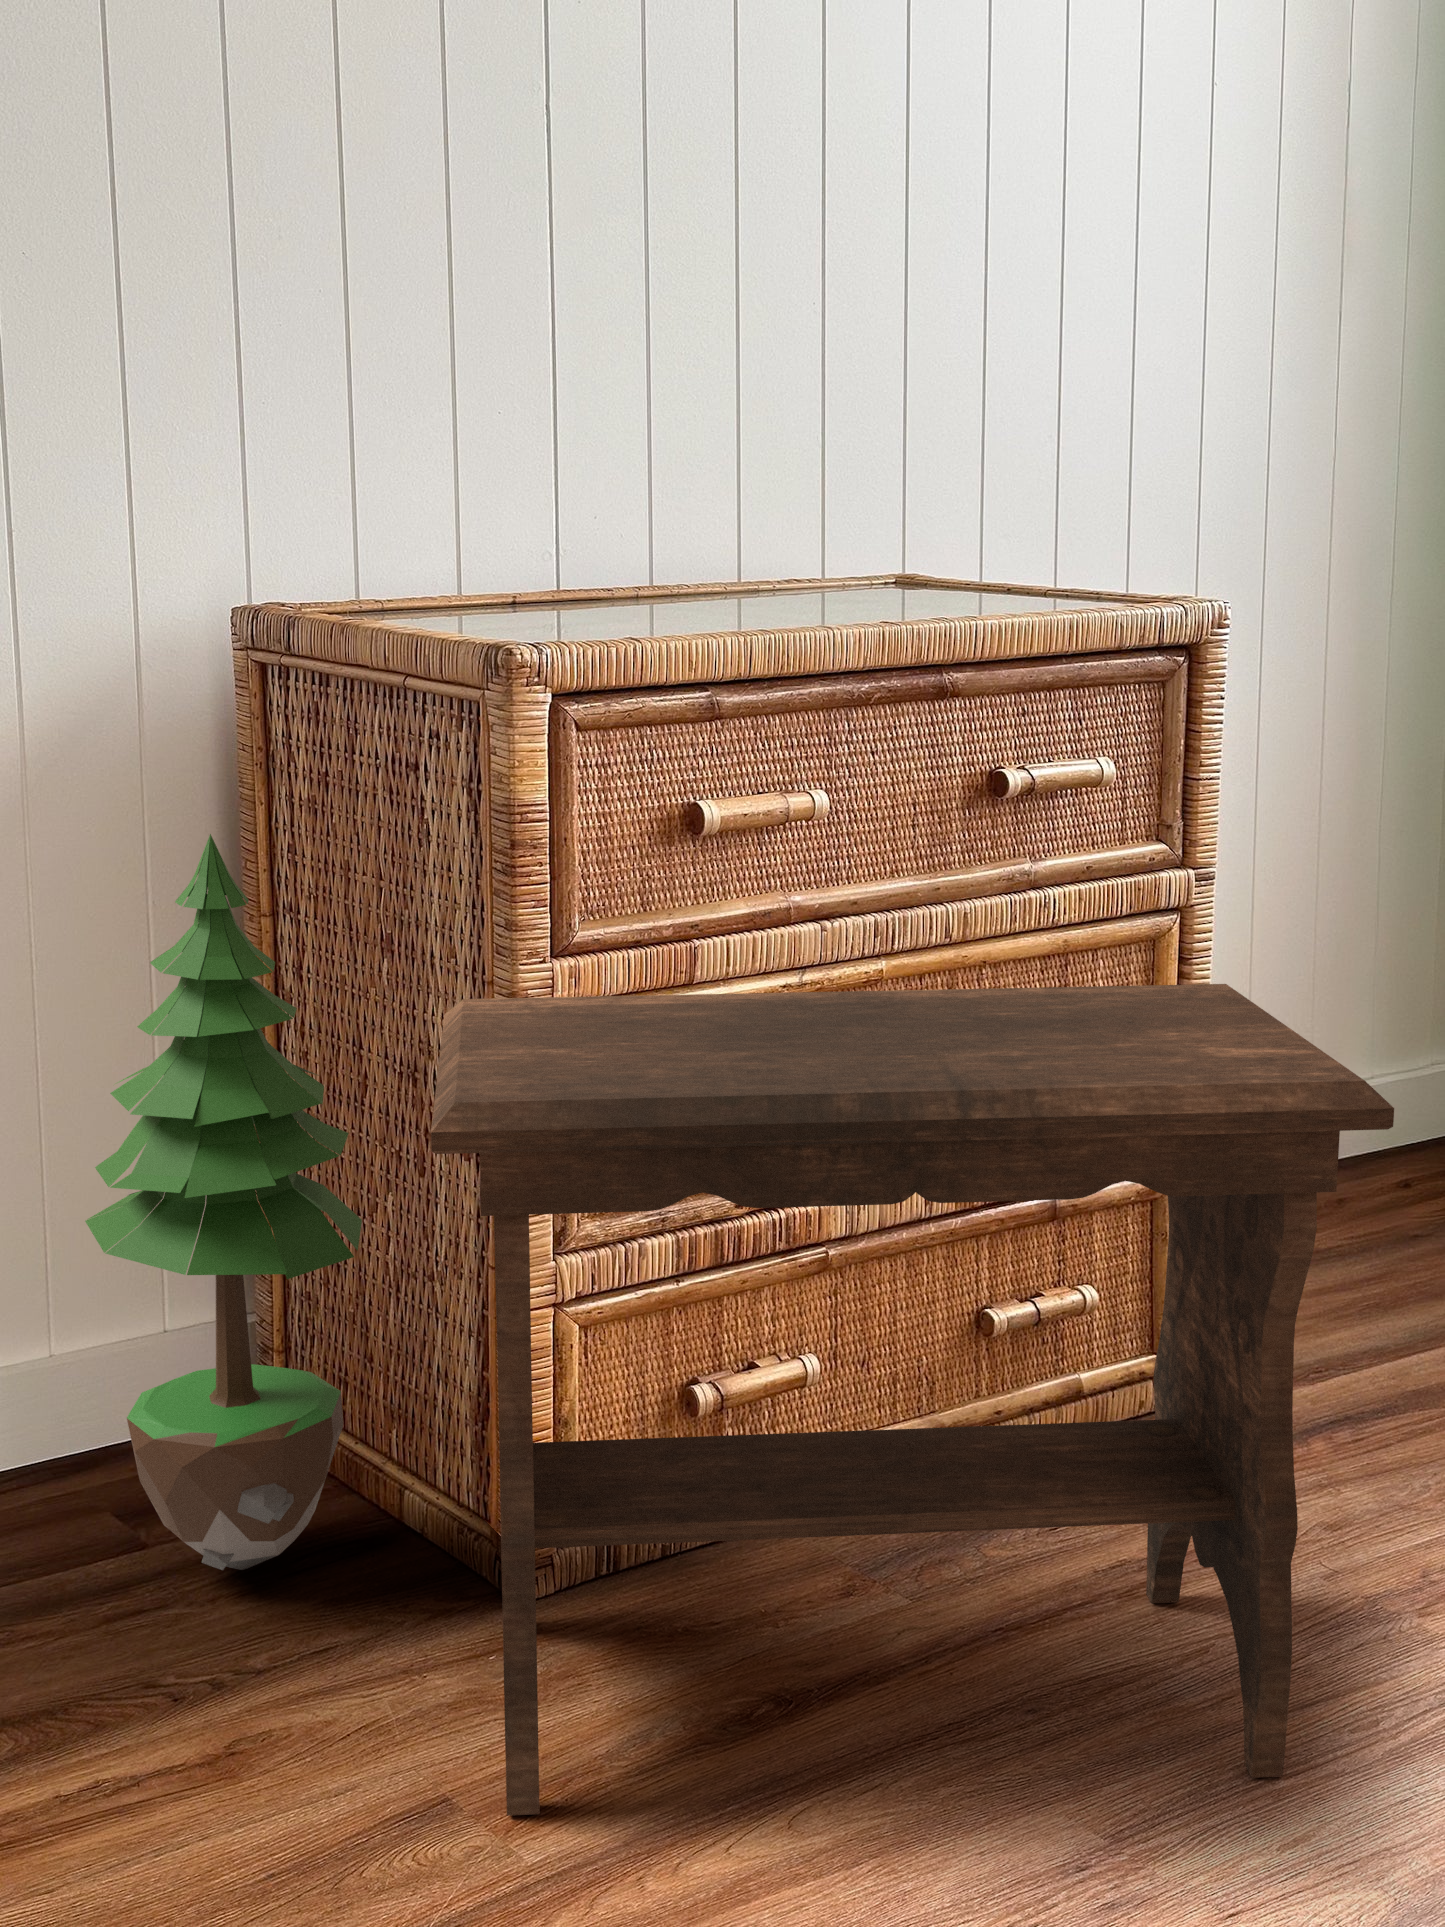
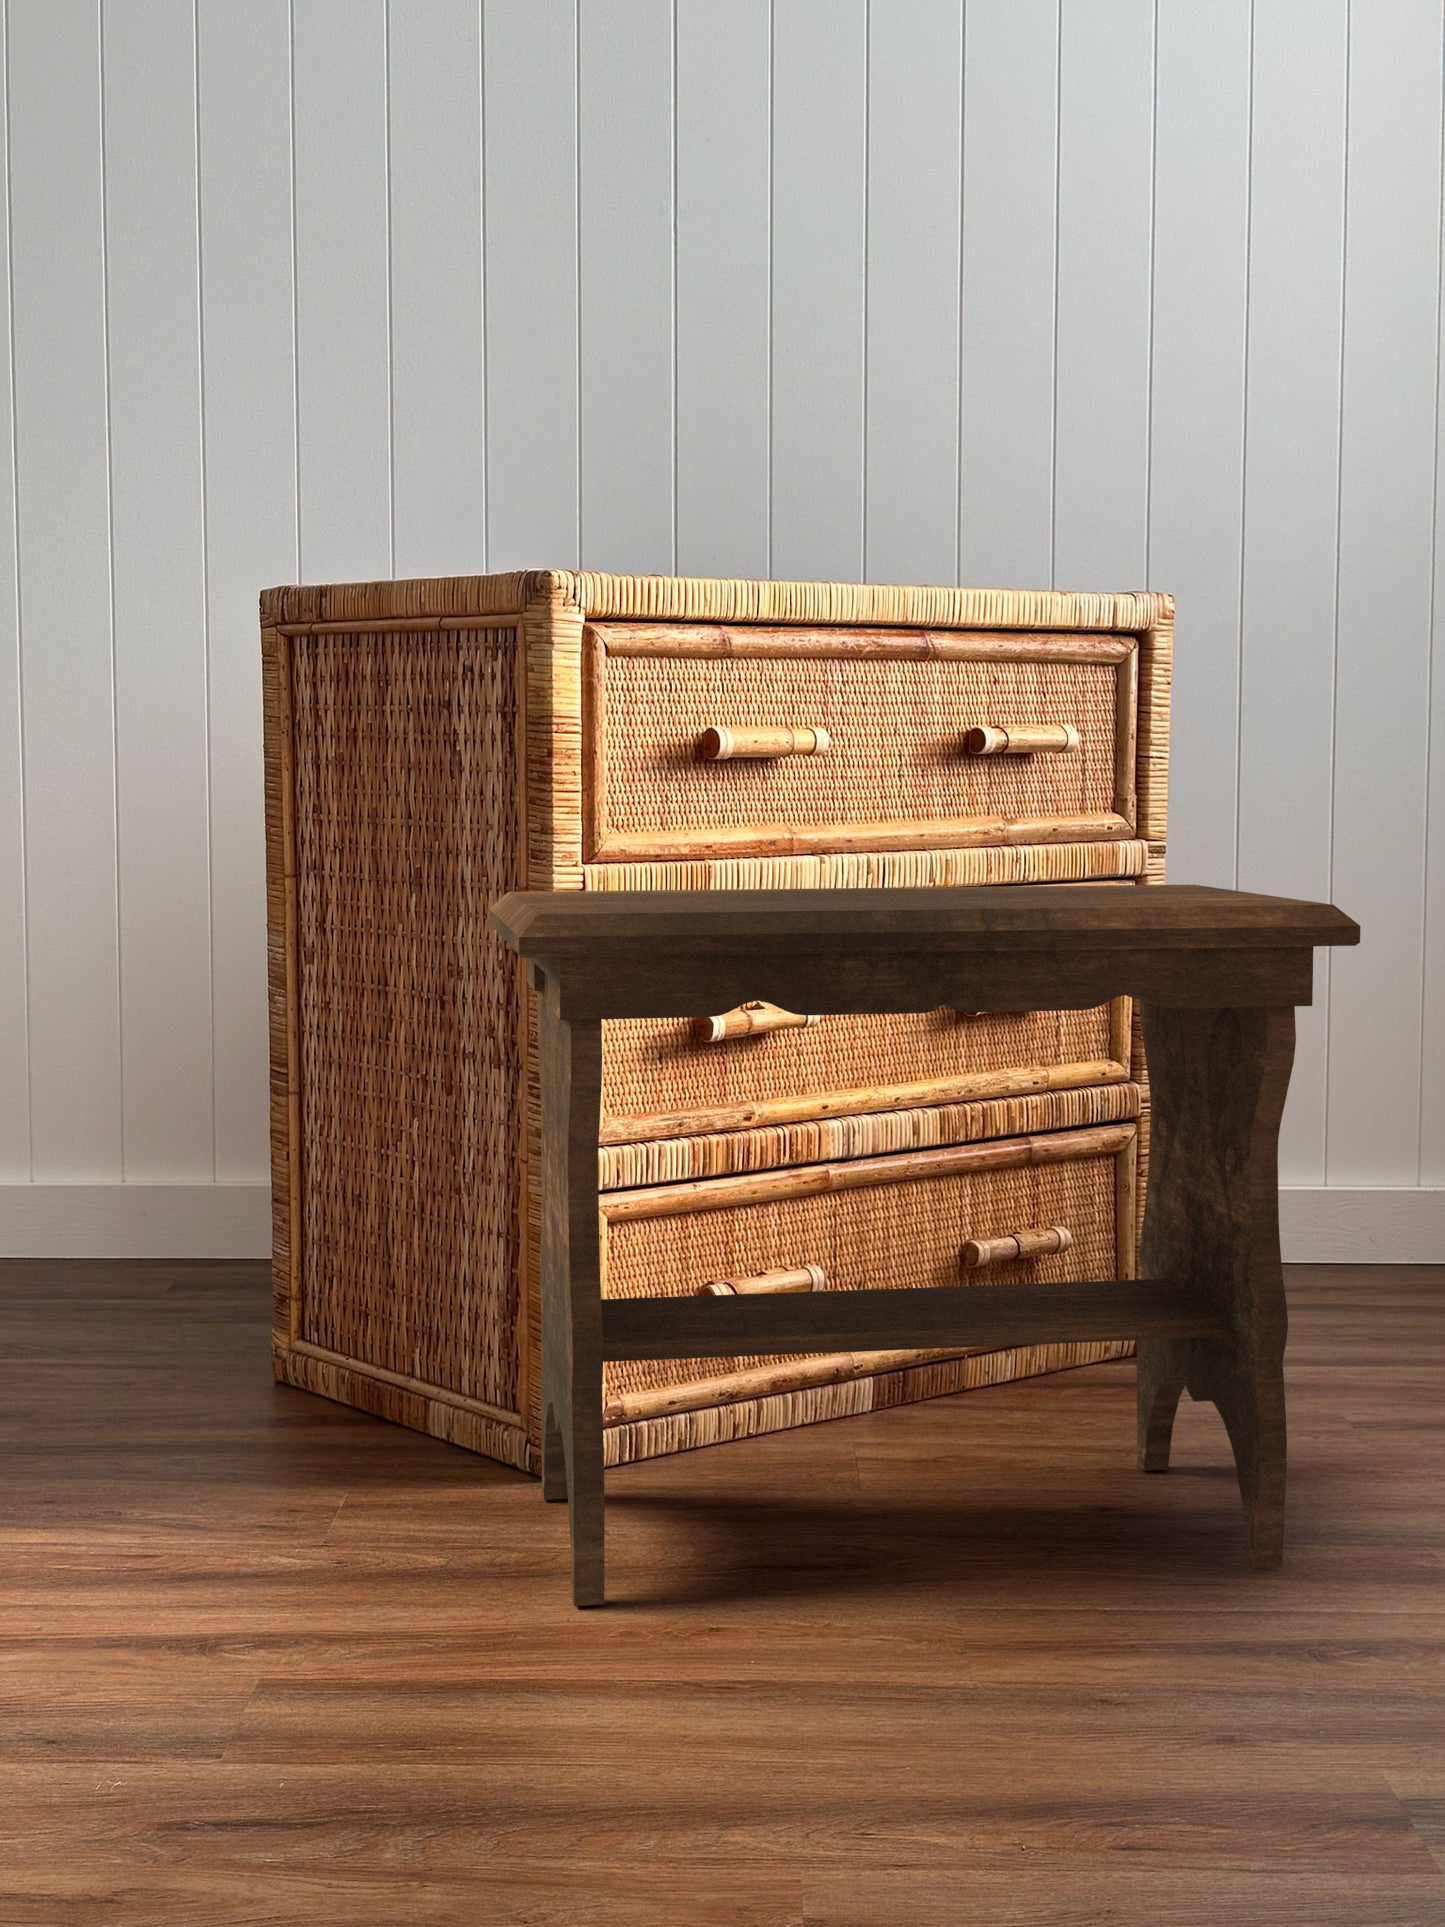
potted tree: present [85,834,362,1570] -> none [140,753,400,1469]

